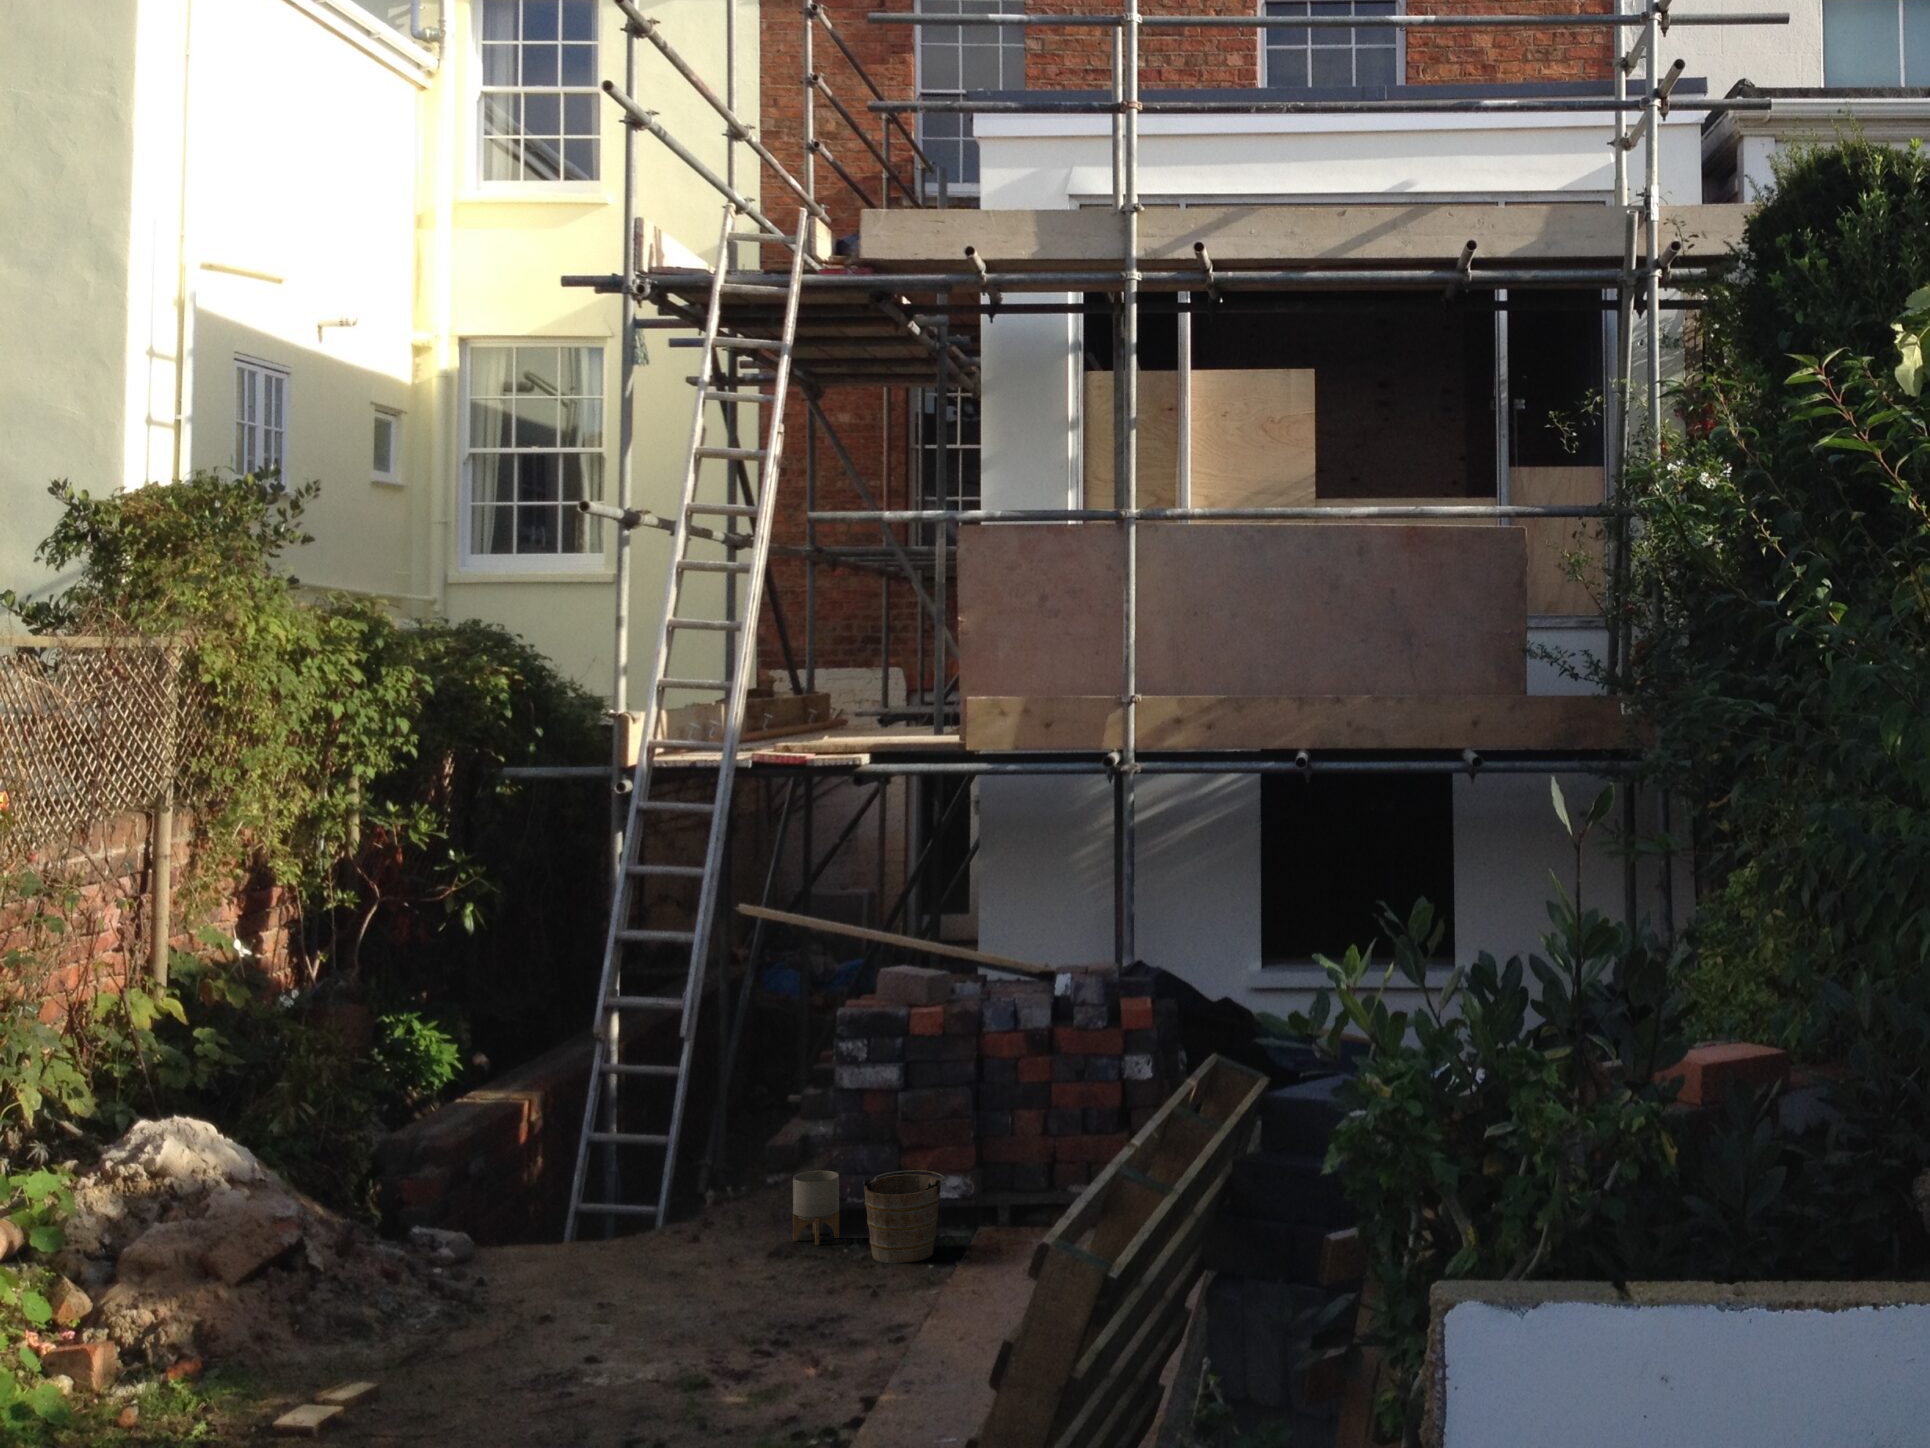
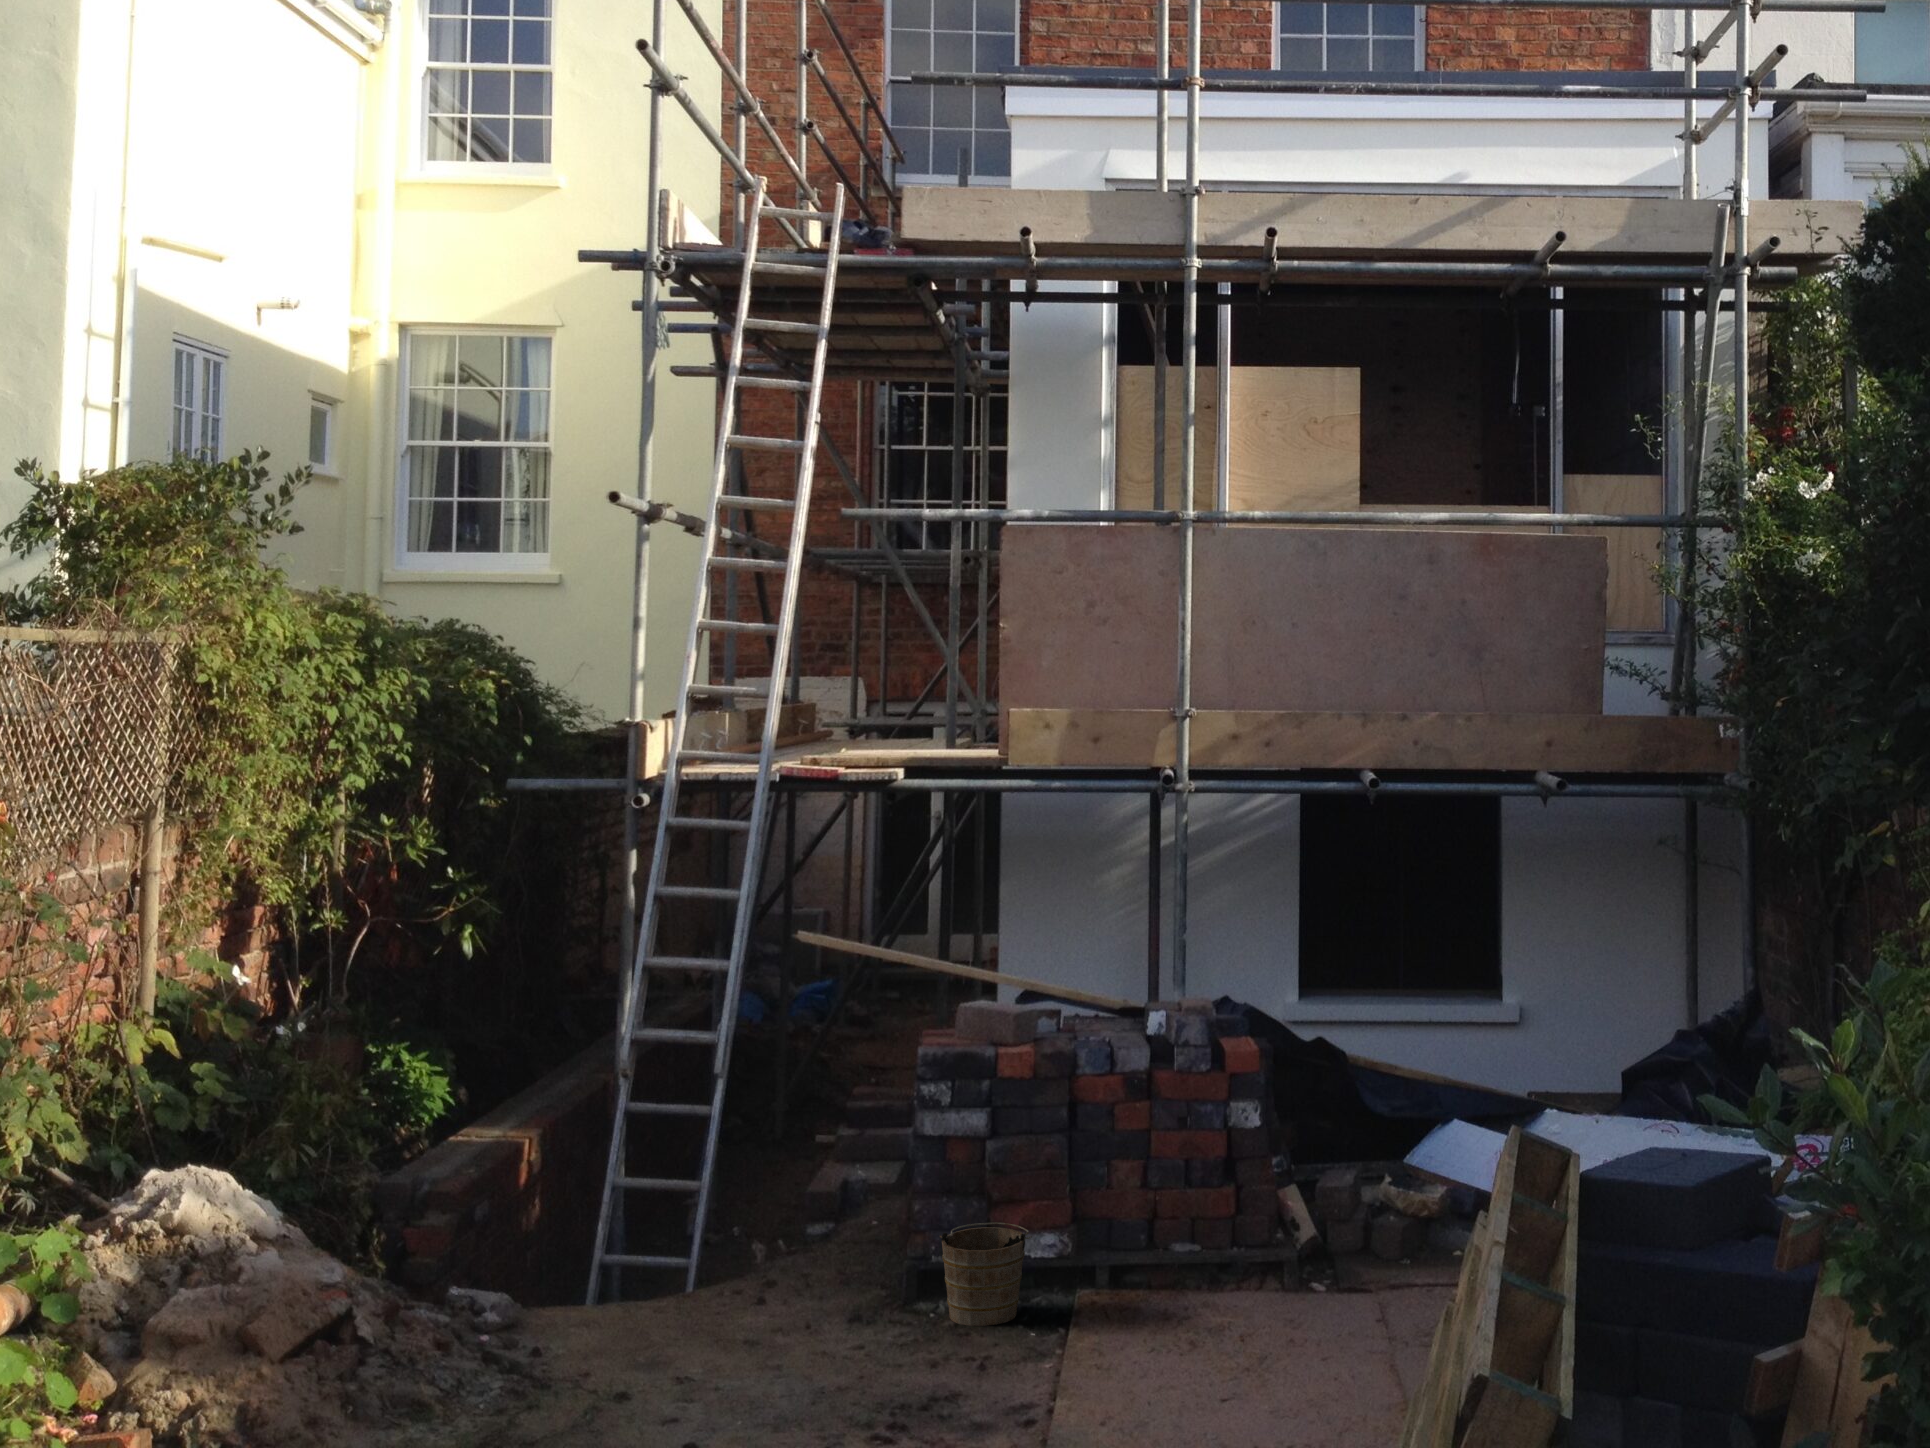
planter: present [793,1171,839,1245] -> none [855,1223,906,1306]

